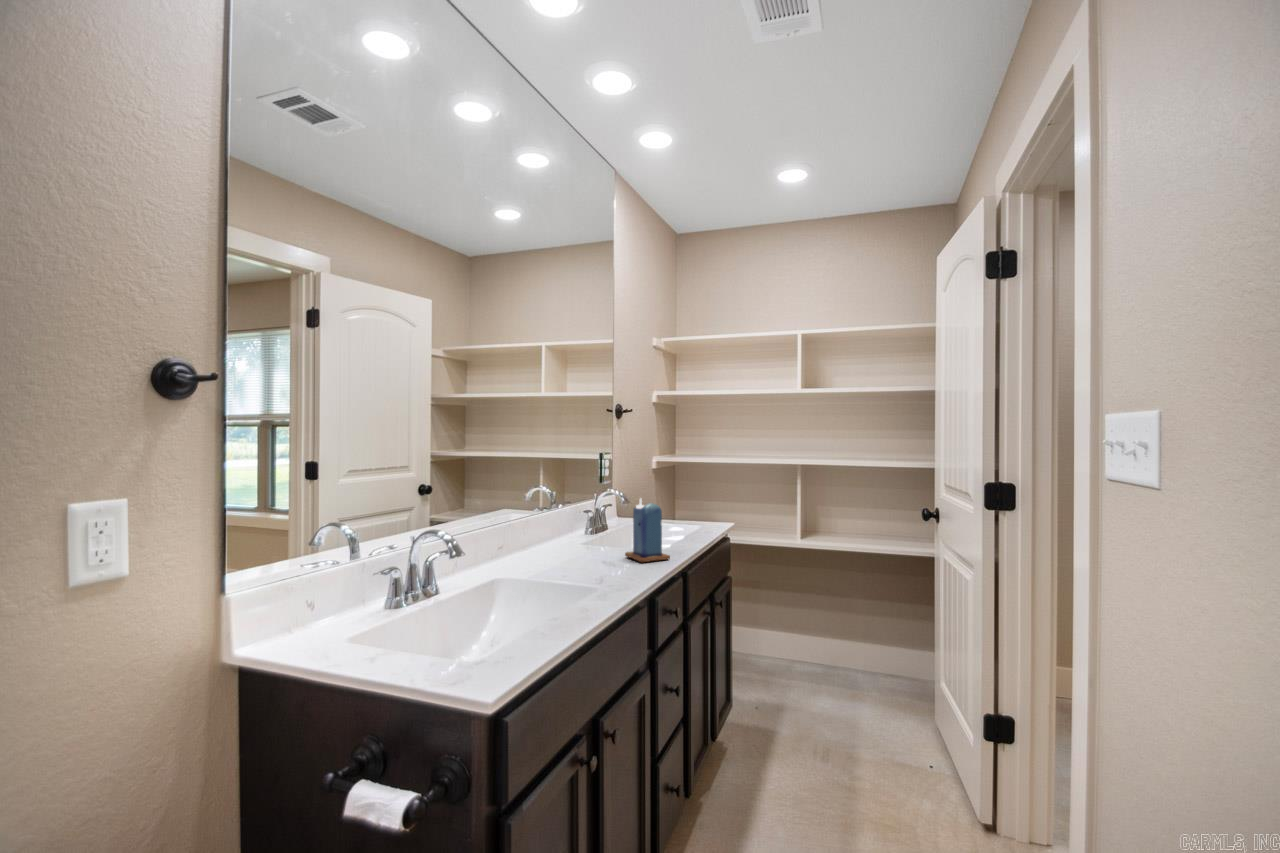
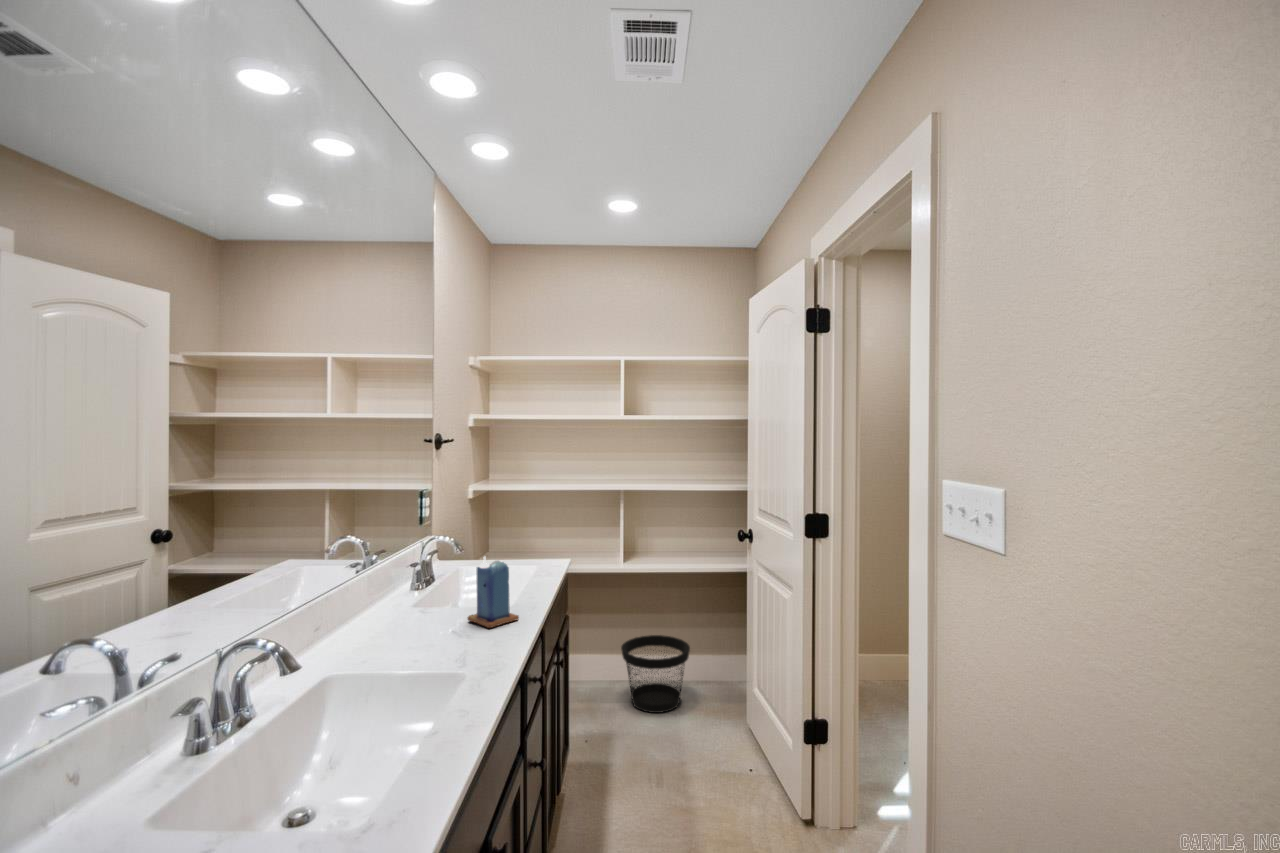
wastebasket: none [796,617,870,695] -> present [621,635,690,713]

